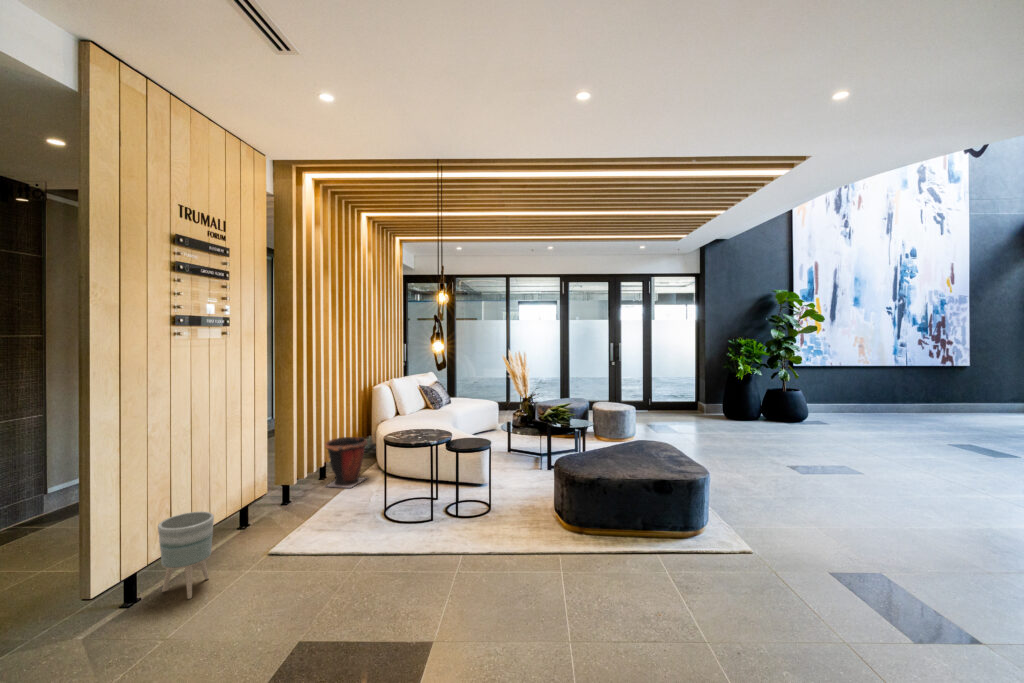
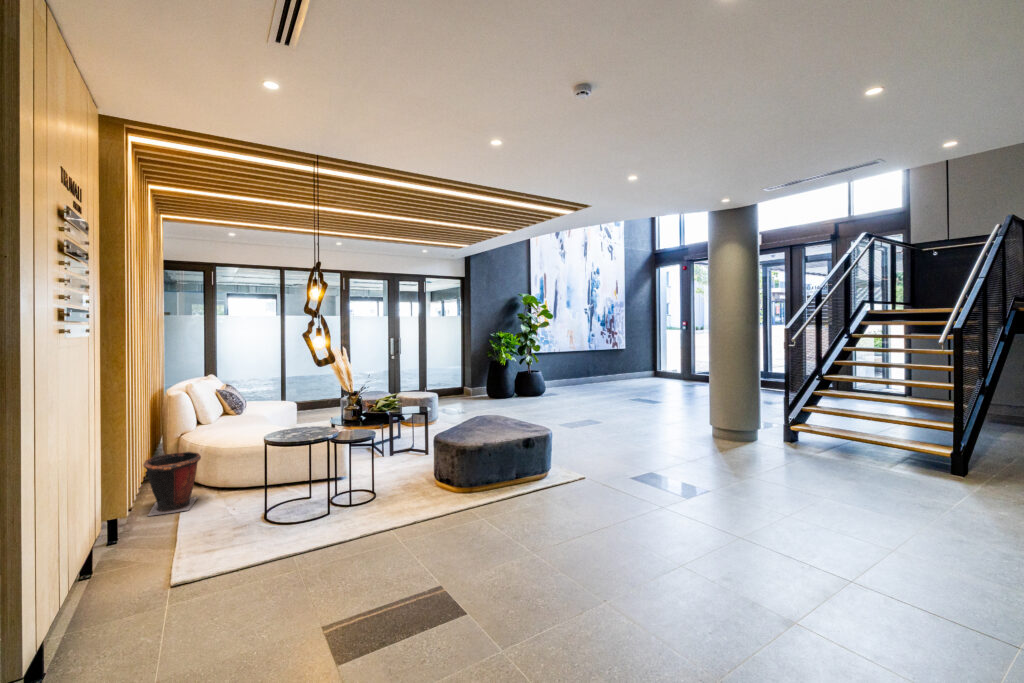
planter: present [158,512,214,599] -> none [63,548,139,659]

